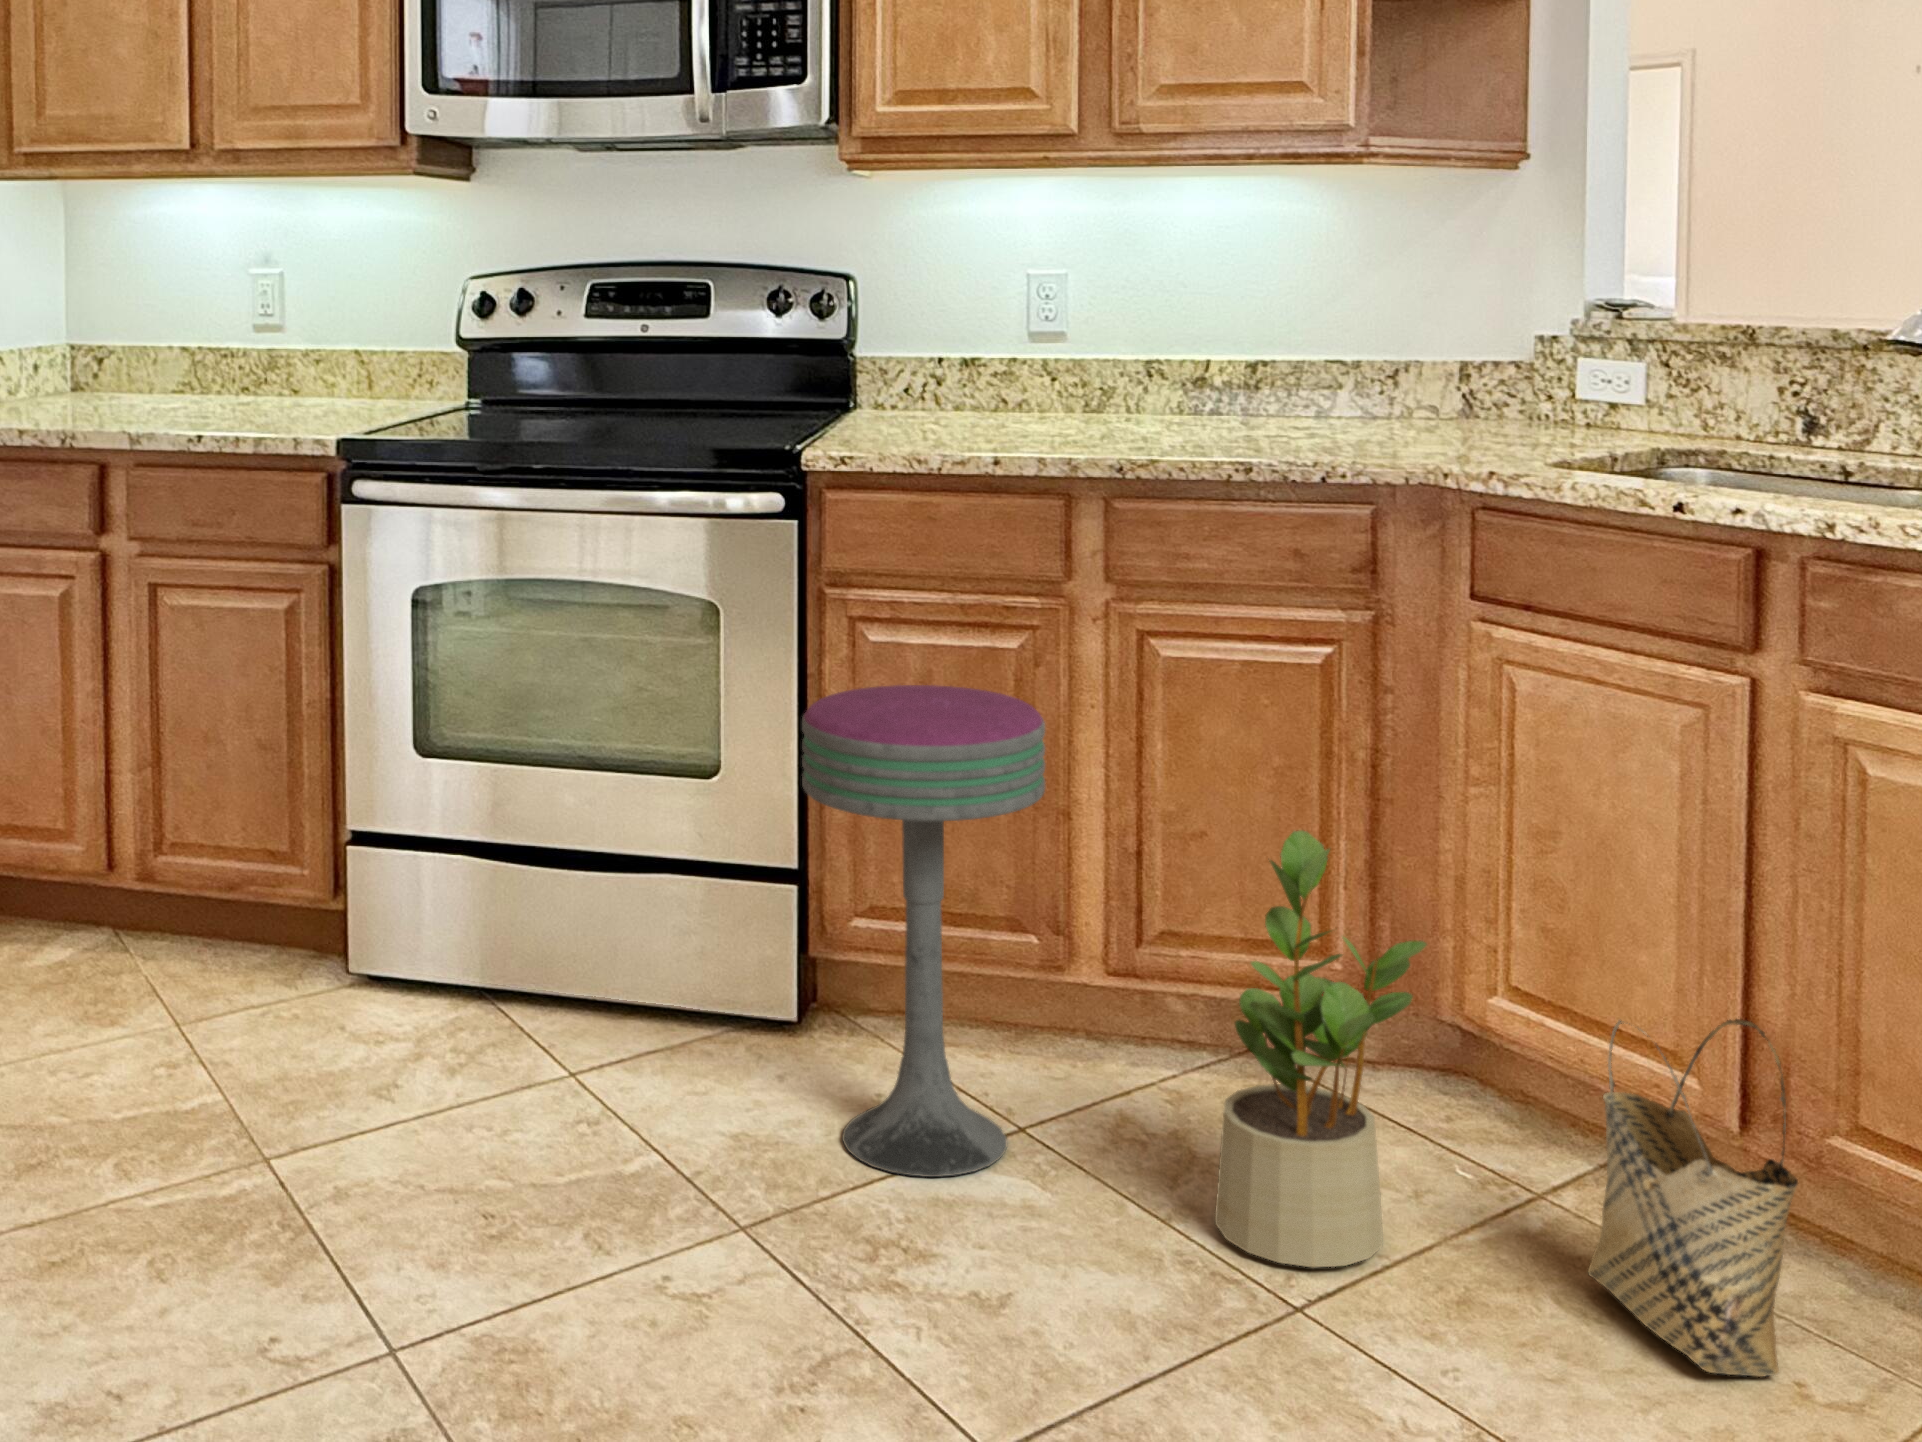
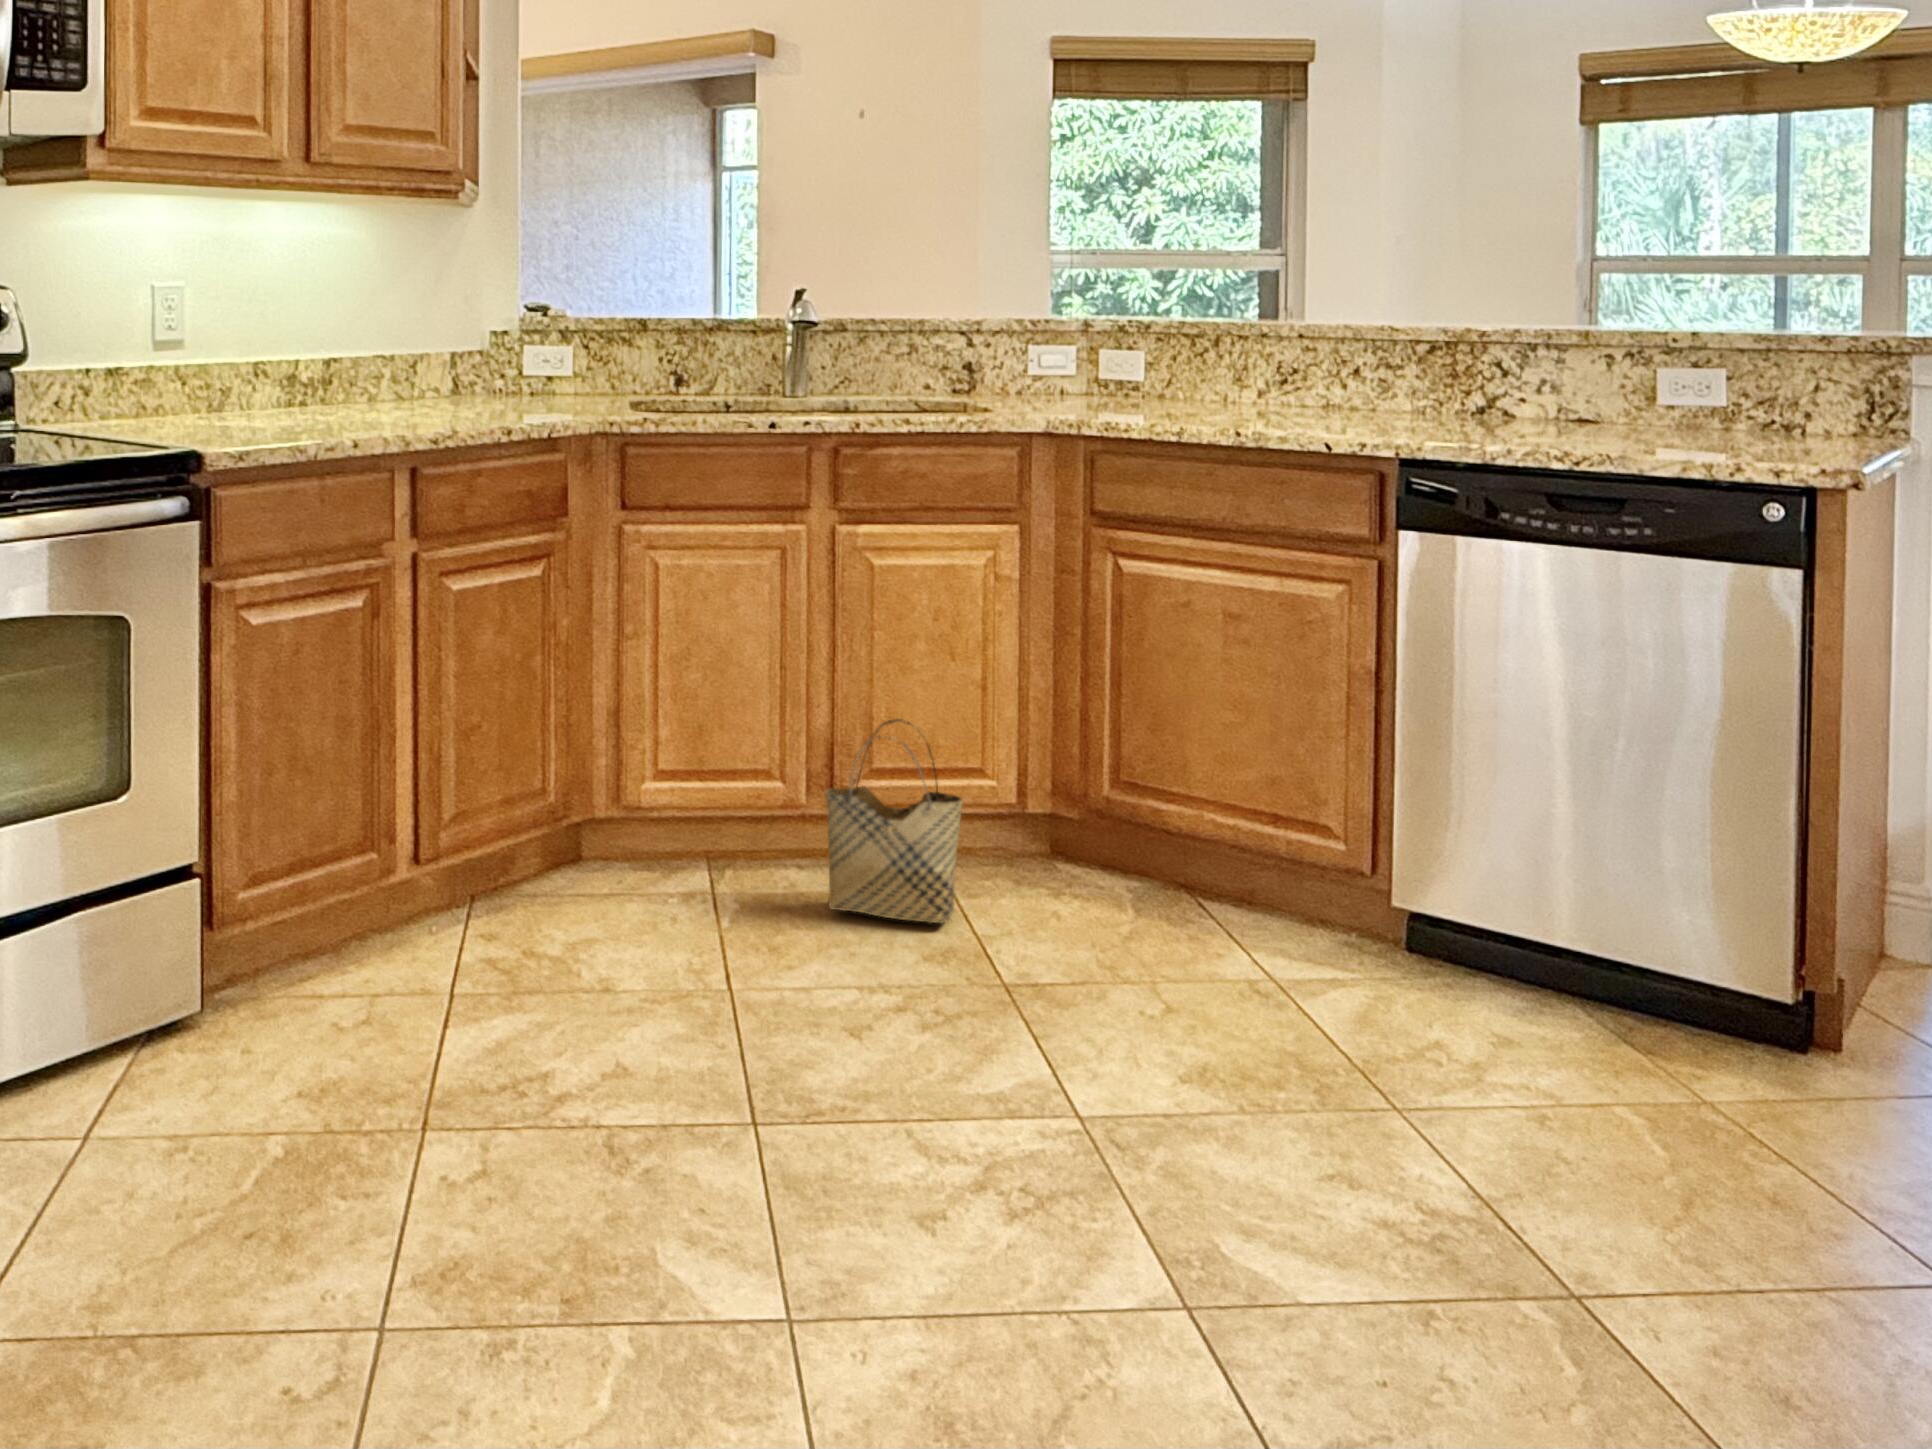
bar stool: present [802,685,1045,1177] -> none [305,637,519,1070]
potted plant: present [1215,830,1427,1267] -> none [629,674,775,985]

